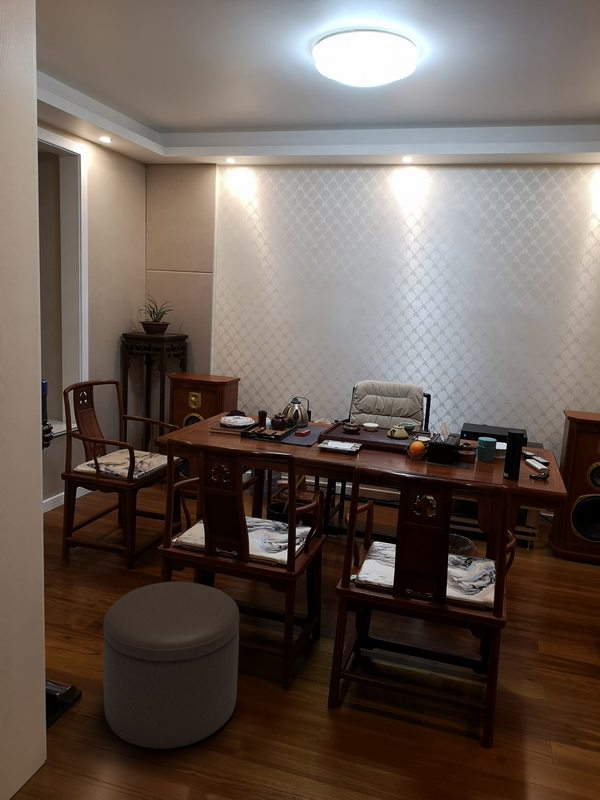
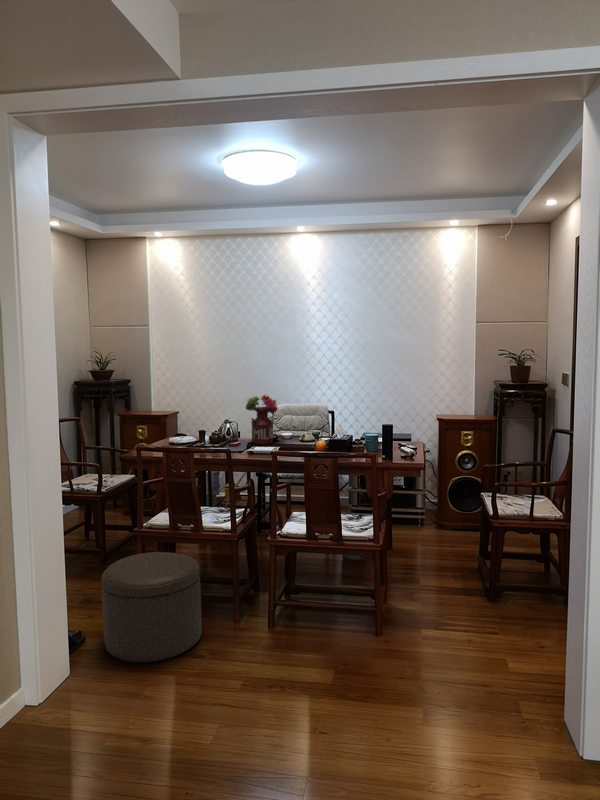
flower arrangement: none [319,372,363,437] -> present [246,395,278,444]

